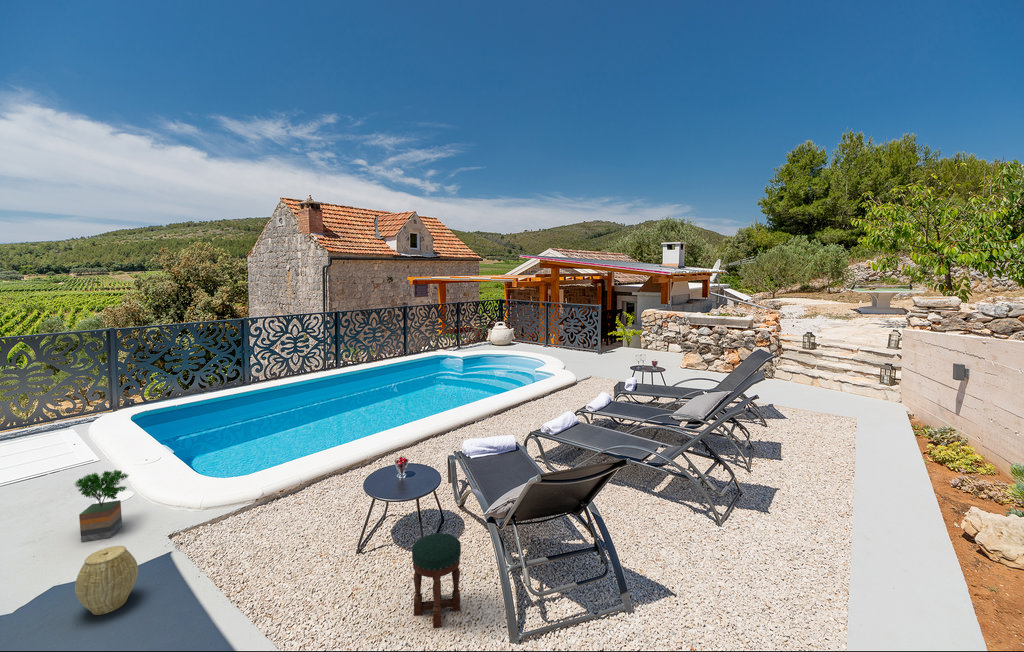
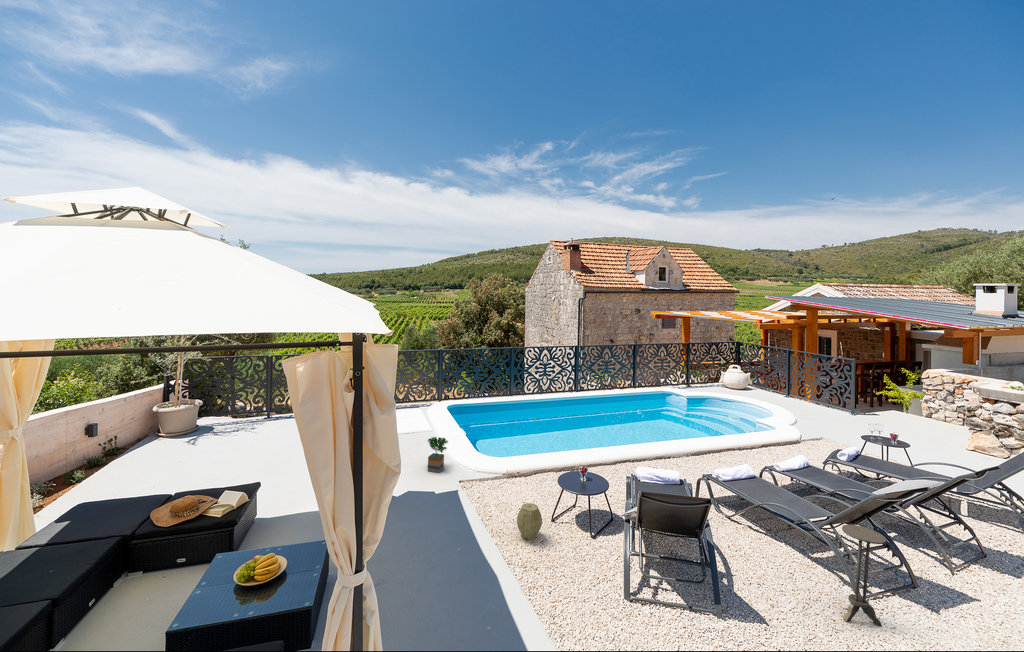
side table: none [710,445,752,551] -> present [842,525,886,627]
stool: present [412,533,461,628] -> none [573,518,604,574]
woven basket: present [75,546,138,615] -> present [517,503,542,540]

